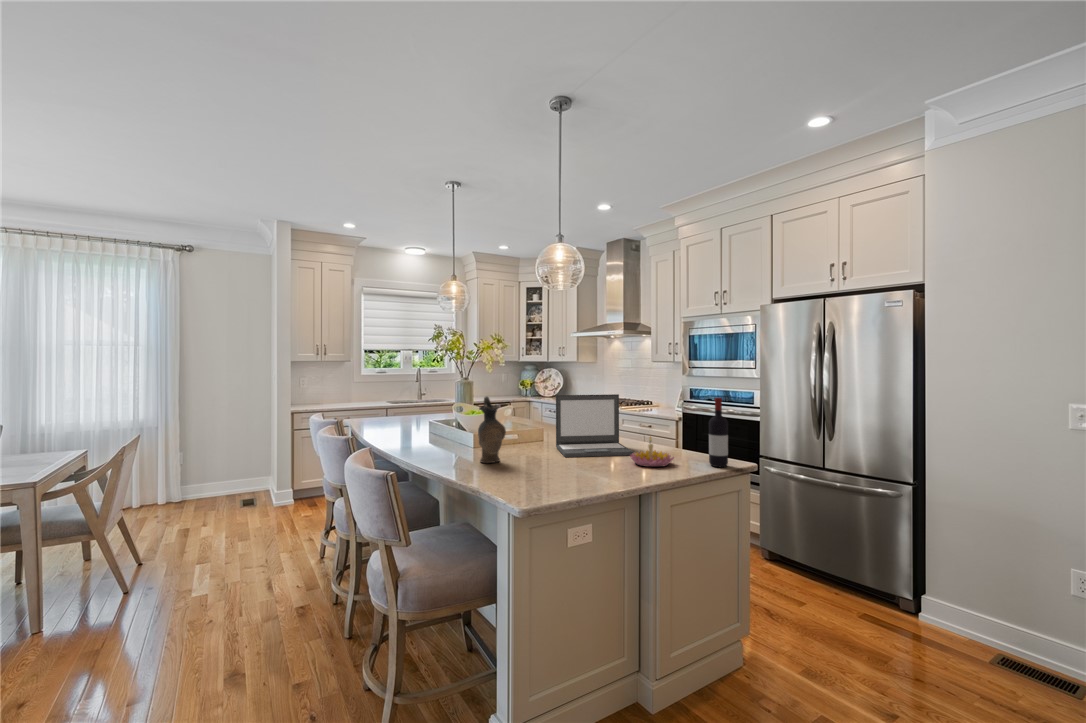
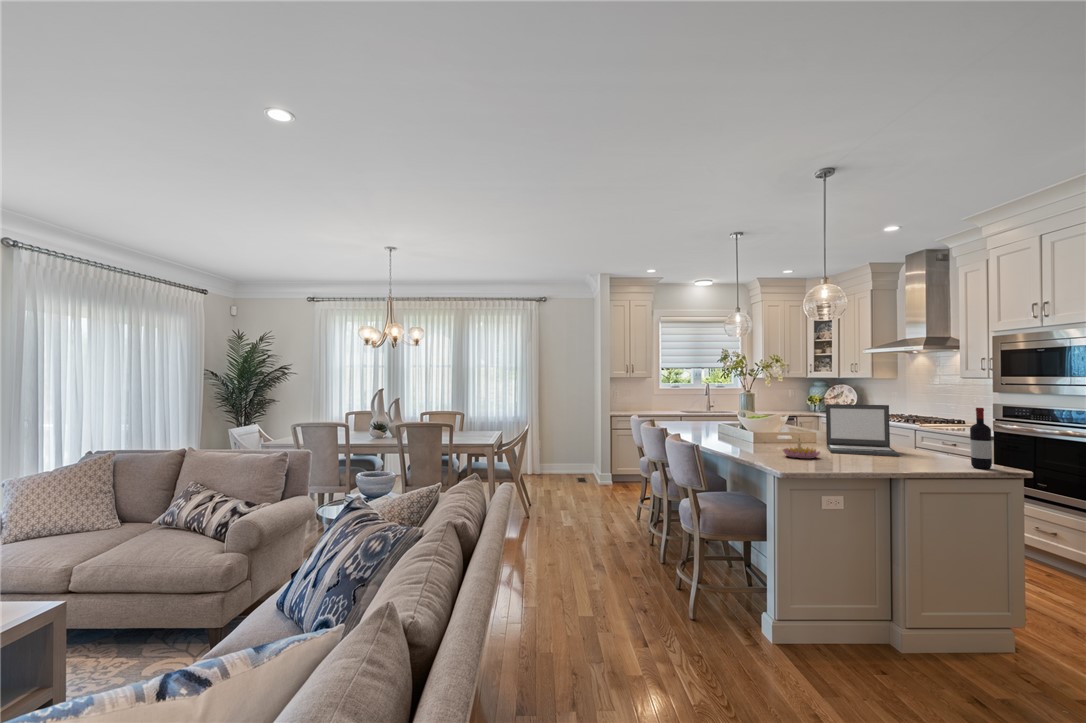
ceramic pitcher: present [478,396,506,463] -> none [756,402,778,451]
candle holder: present [630,436,674,467] -> present [783,436,820,459]

